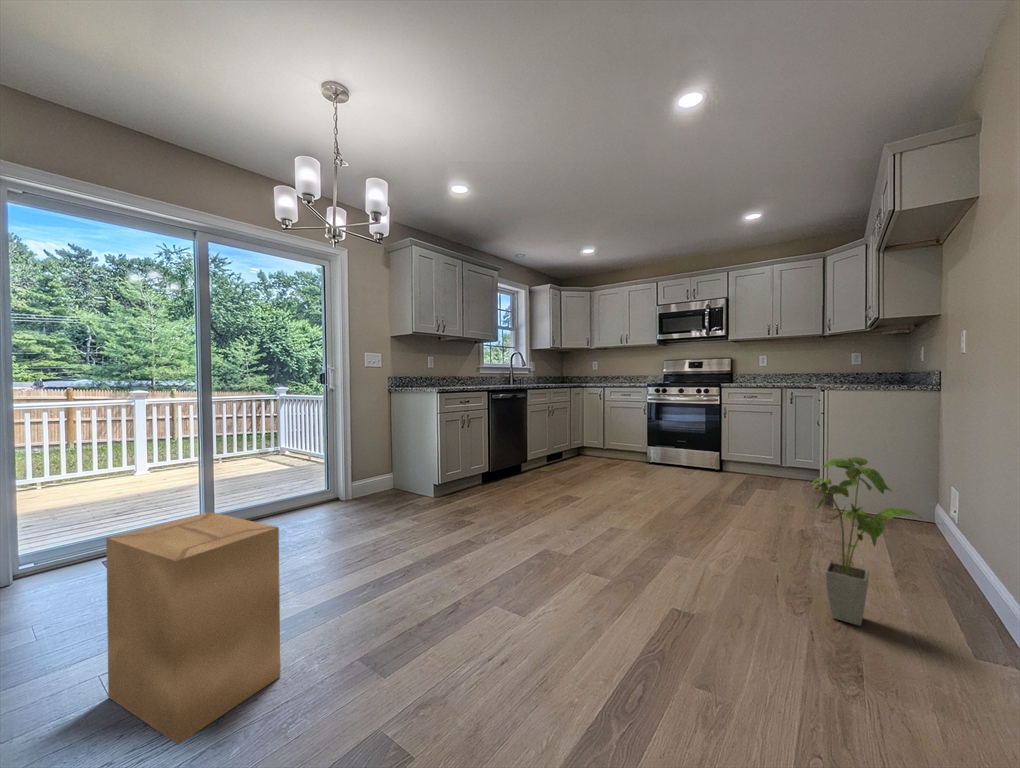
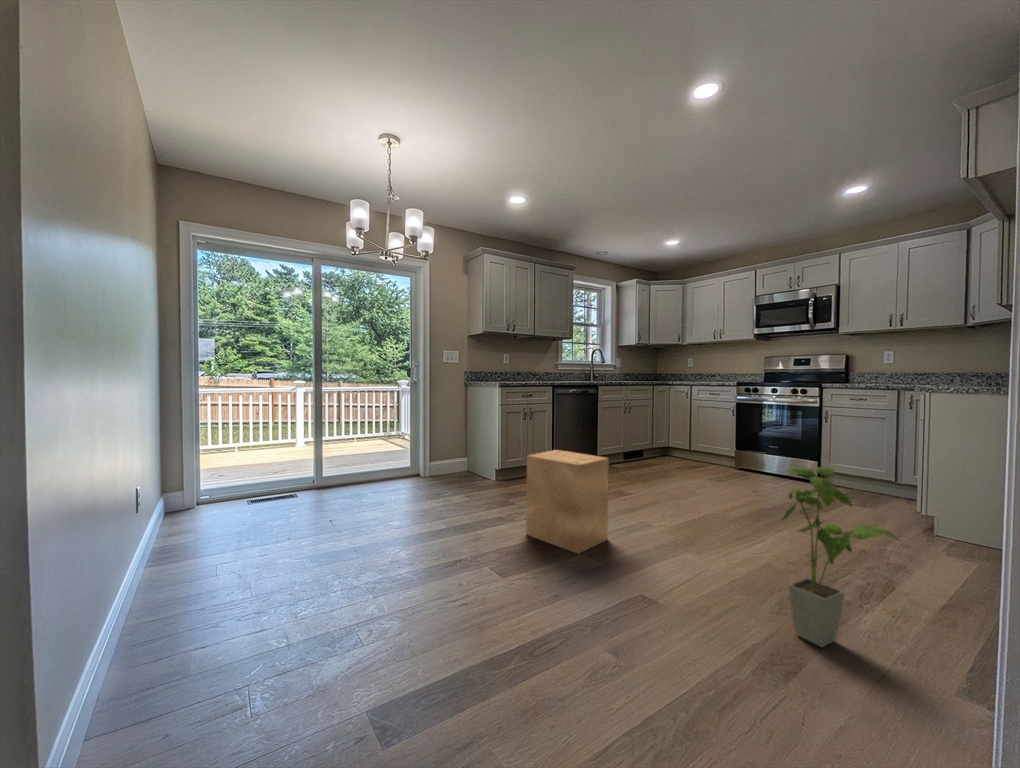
cardboard box: present [106,512,280,744] -> present [526,450,609,553]

